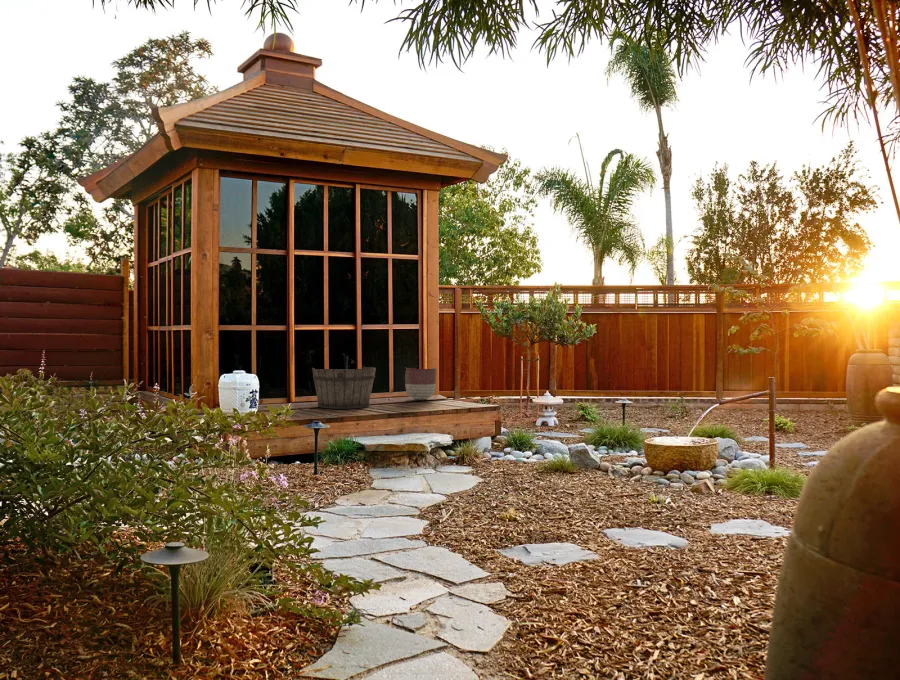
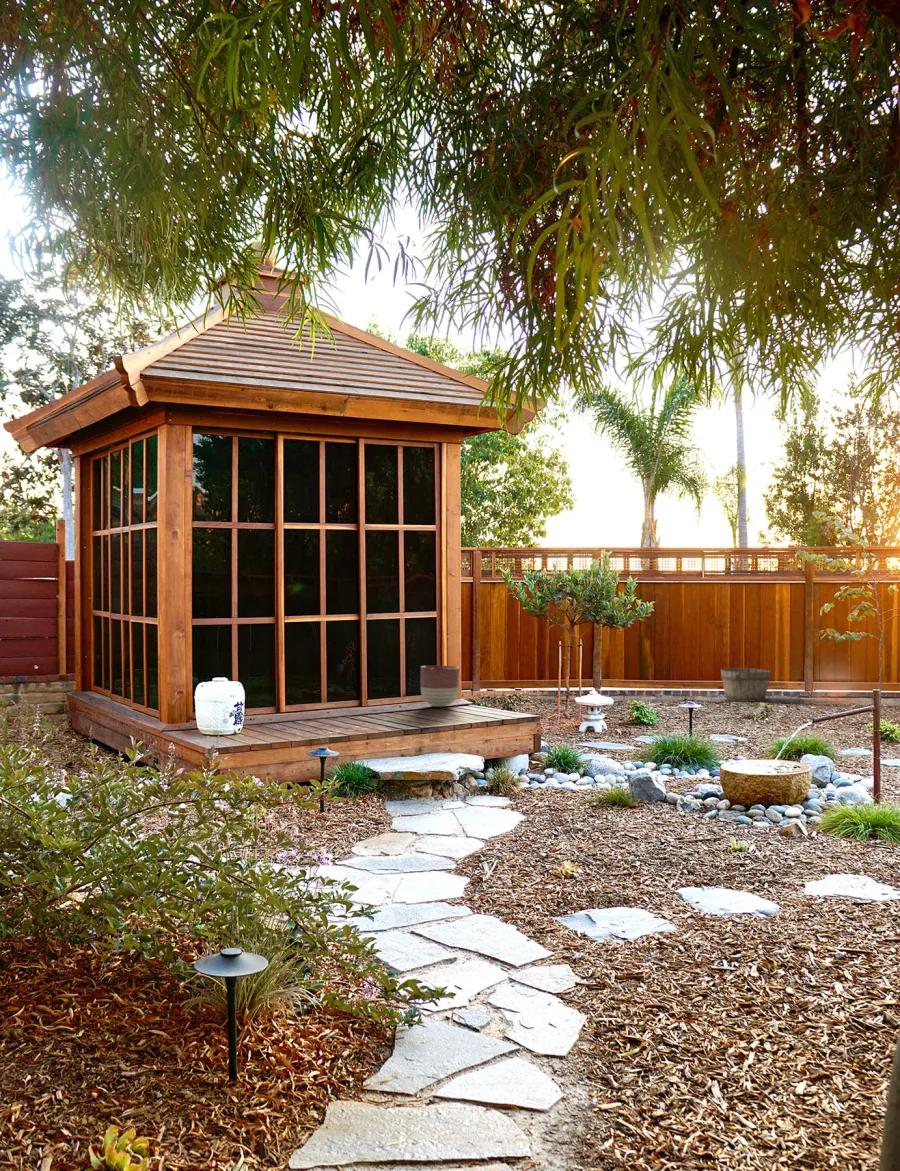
wooden bucket: present [312,353,376,409] -> present [721,662,771,702]

